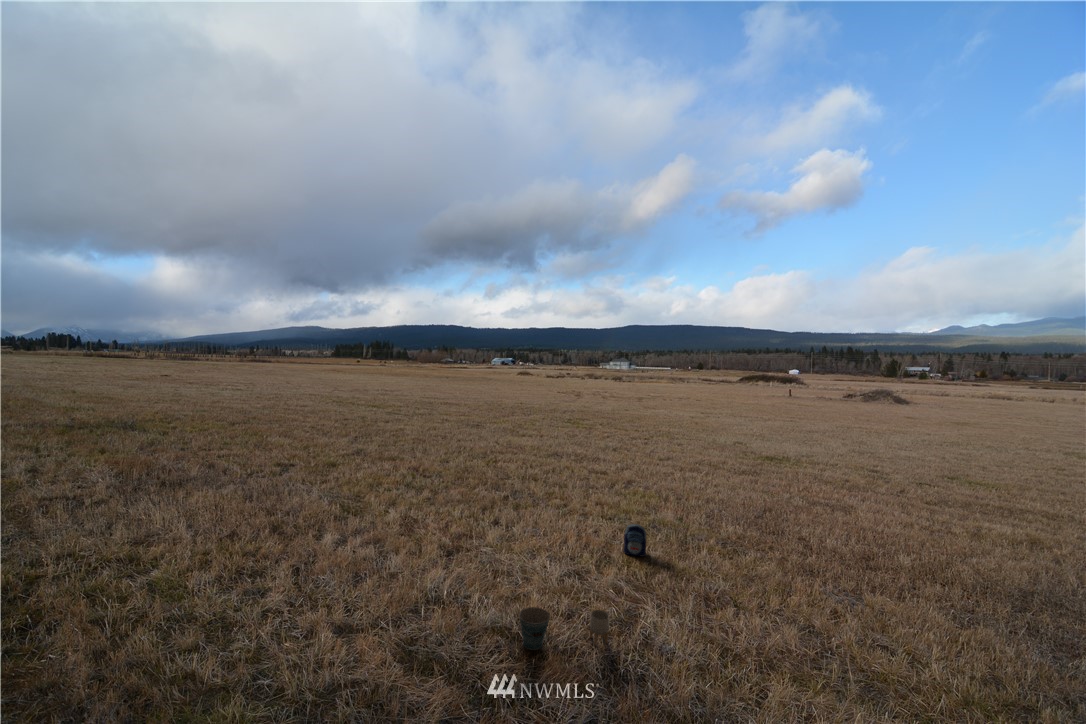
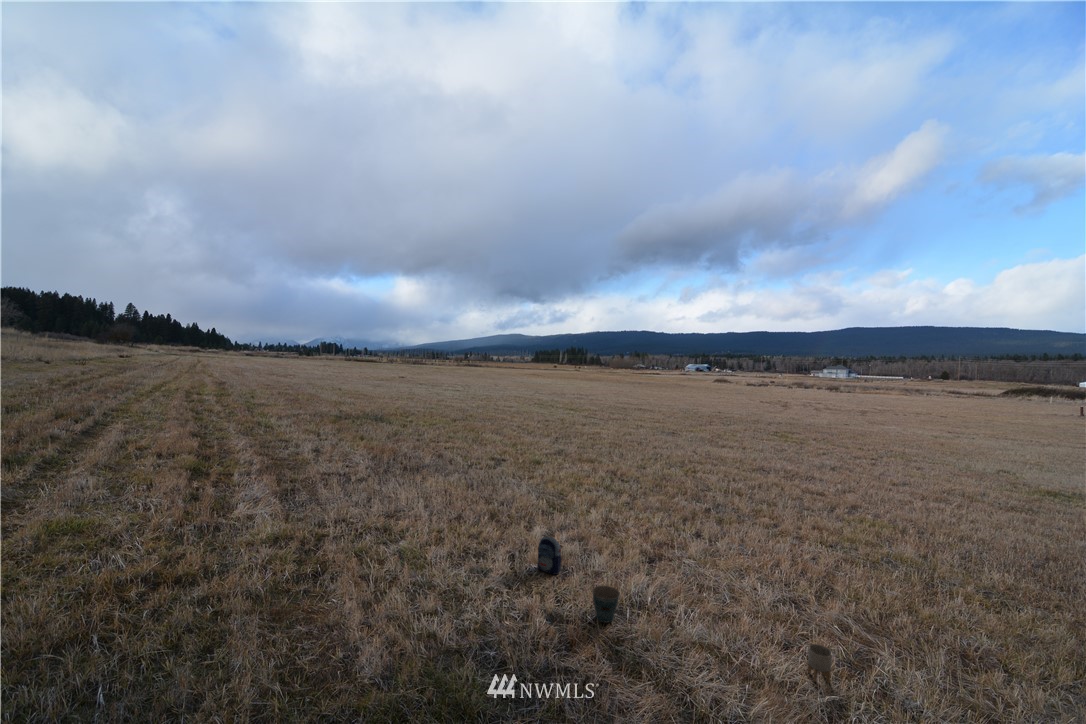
backpack: present [623,524,647,556] -> present [537,537,562,575]
bucket: present [519,607,550,650] -> present [592,586,620,622]

